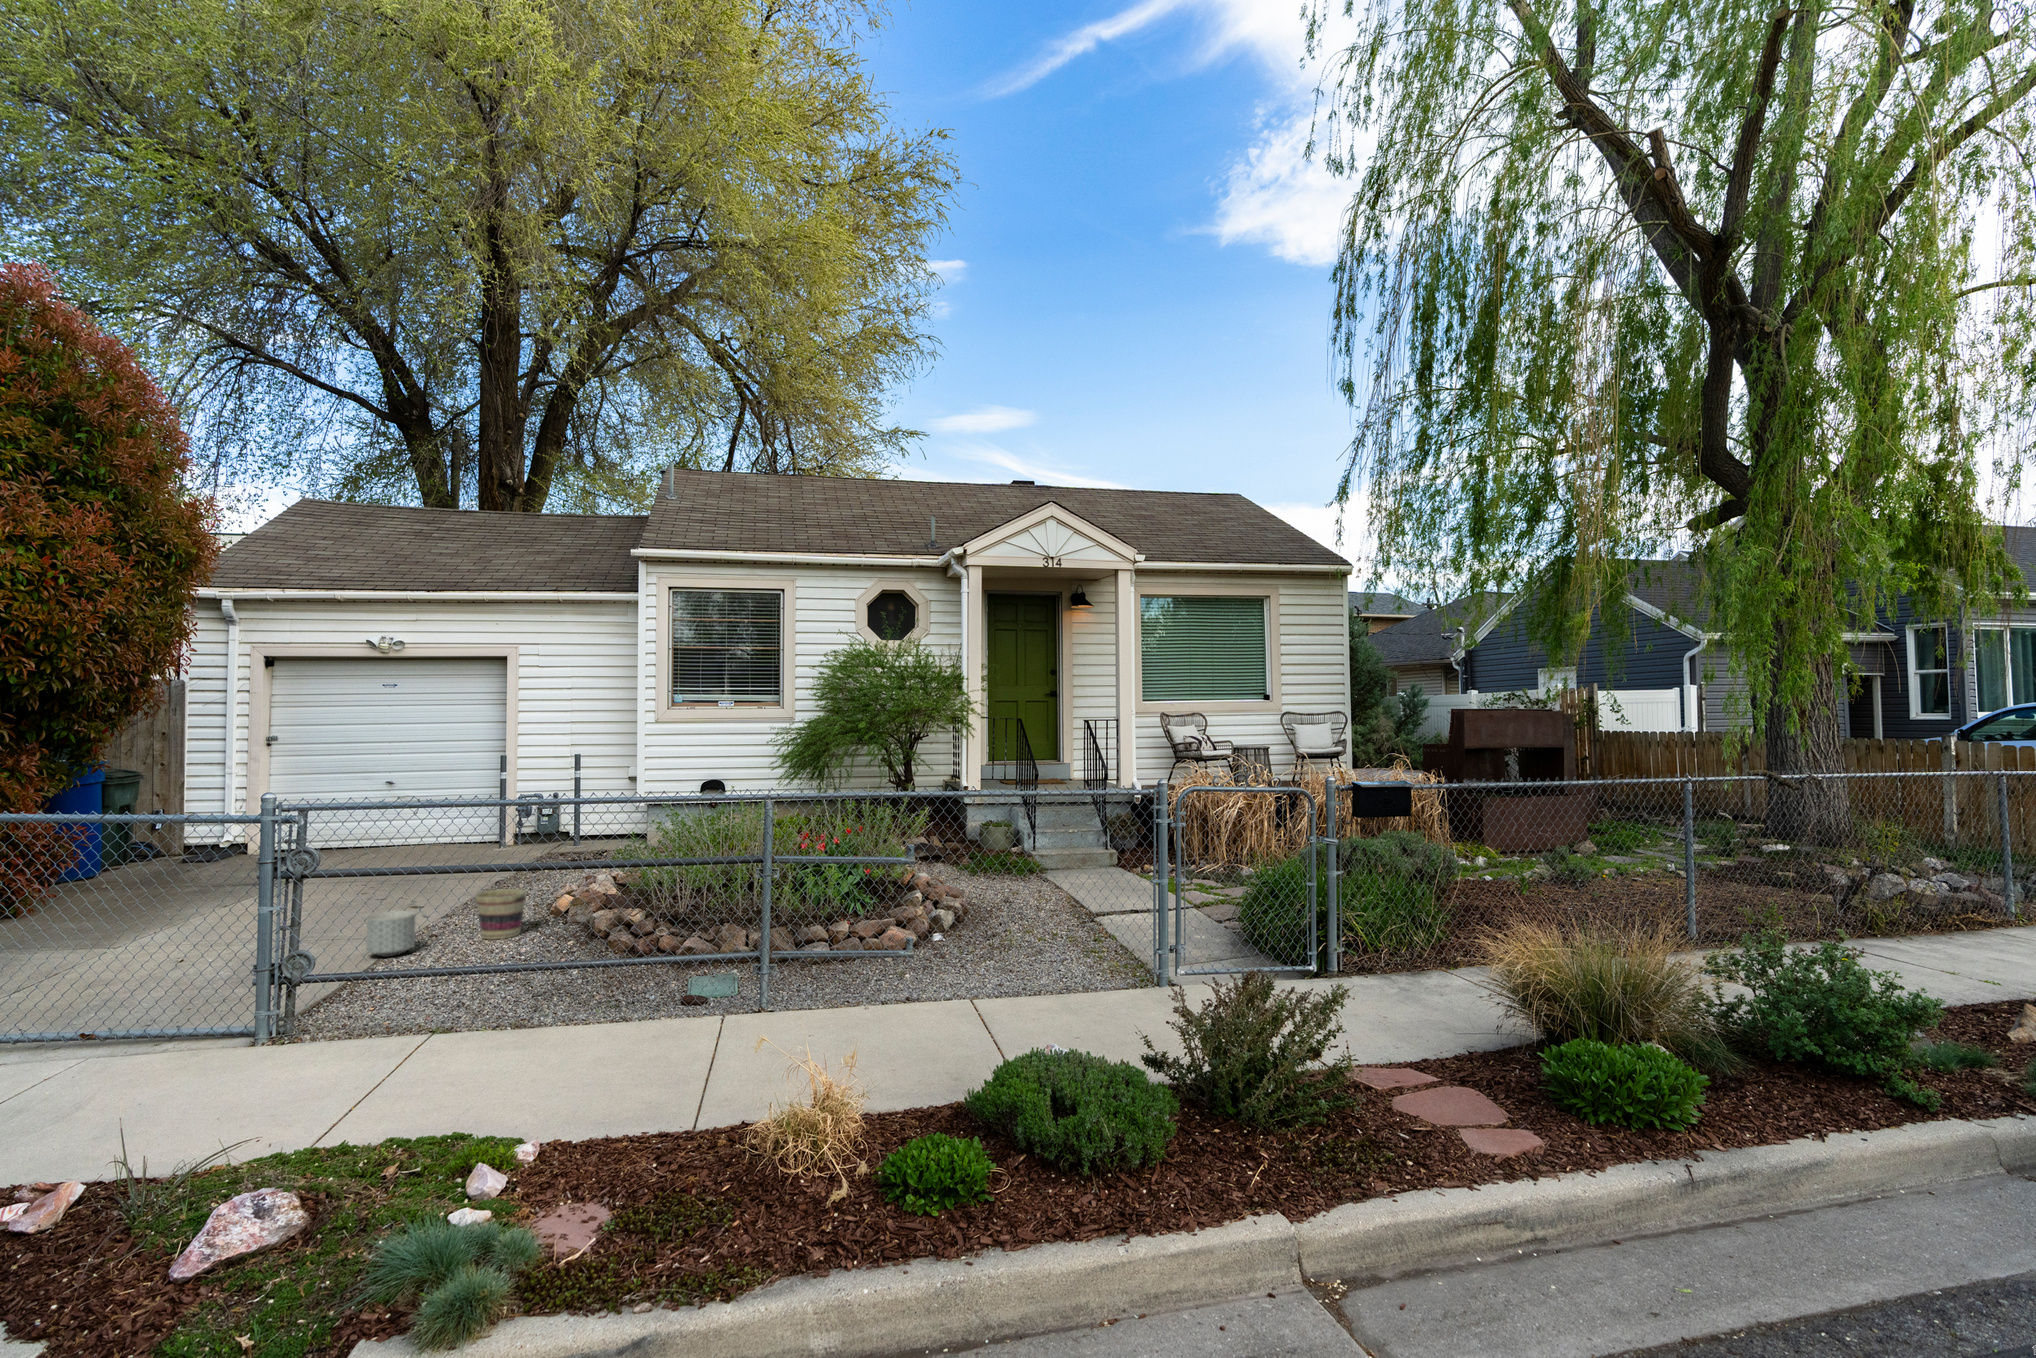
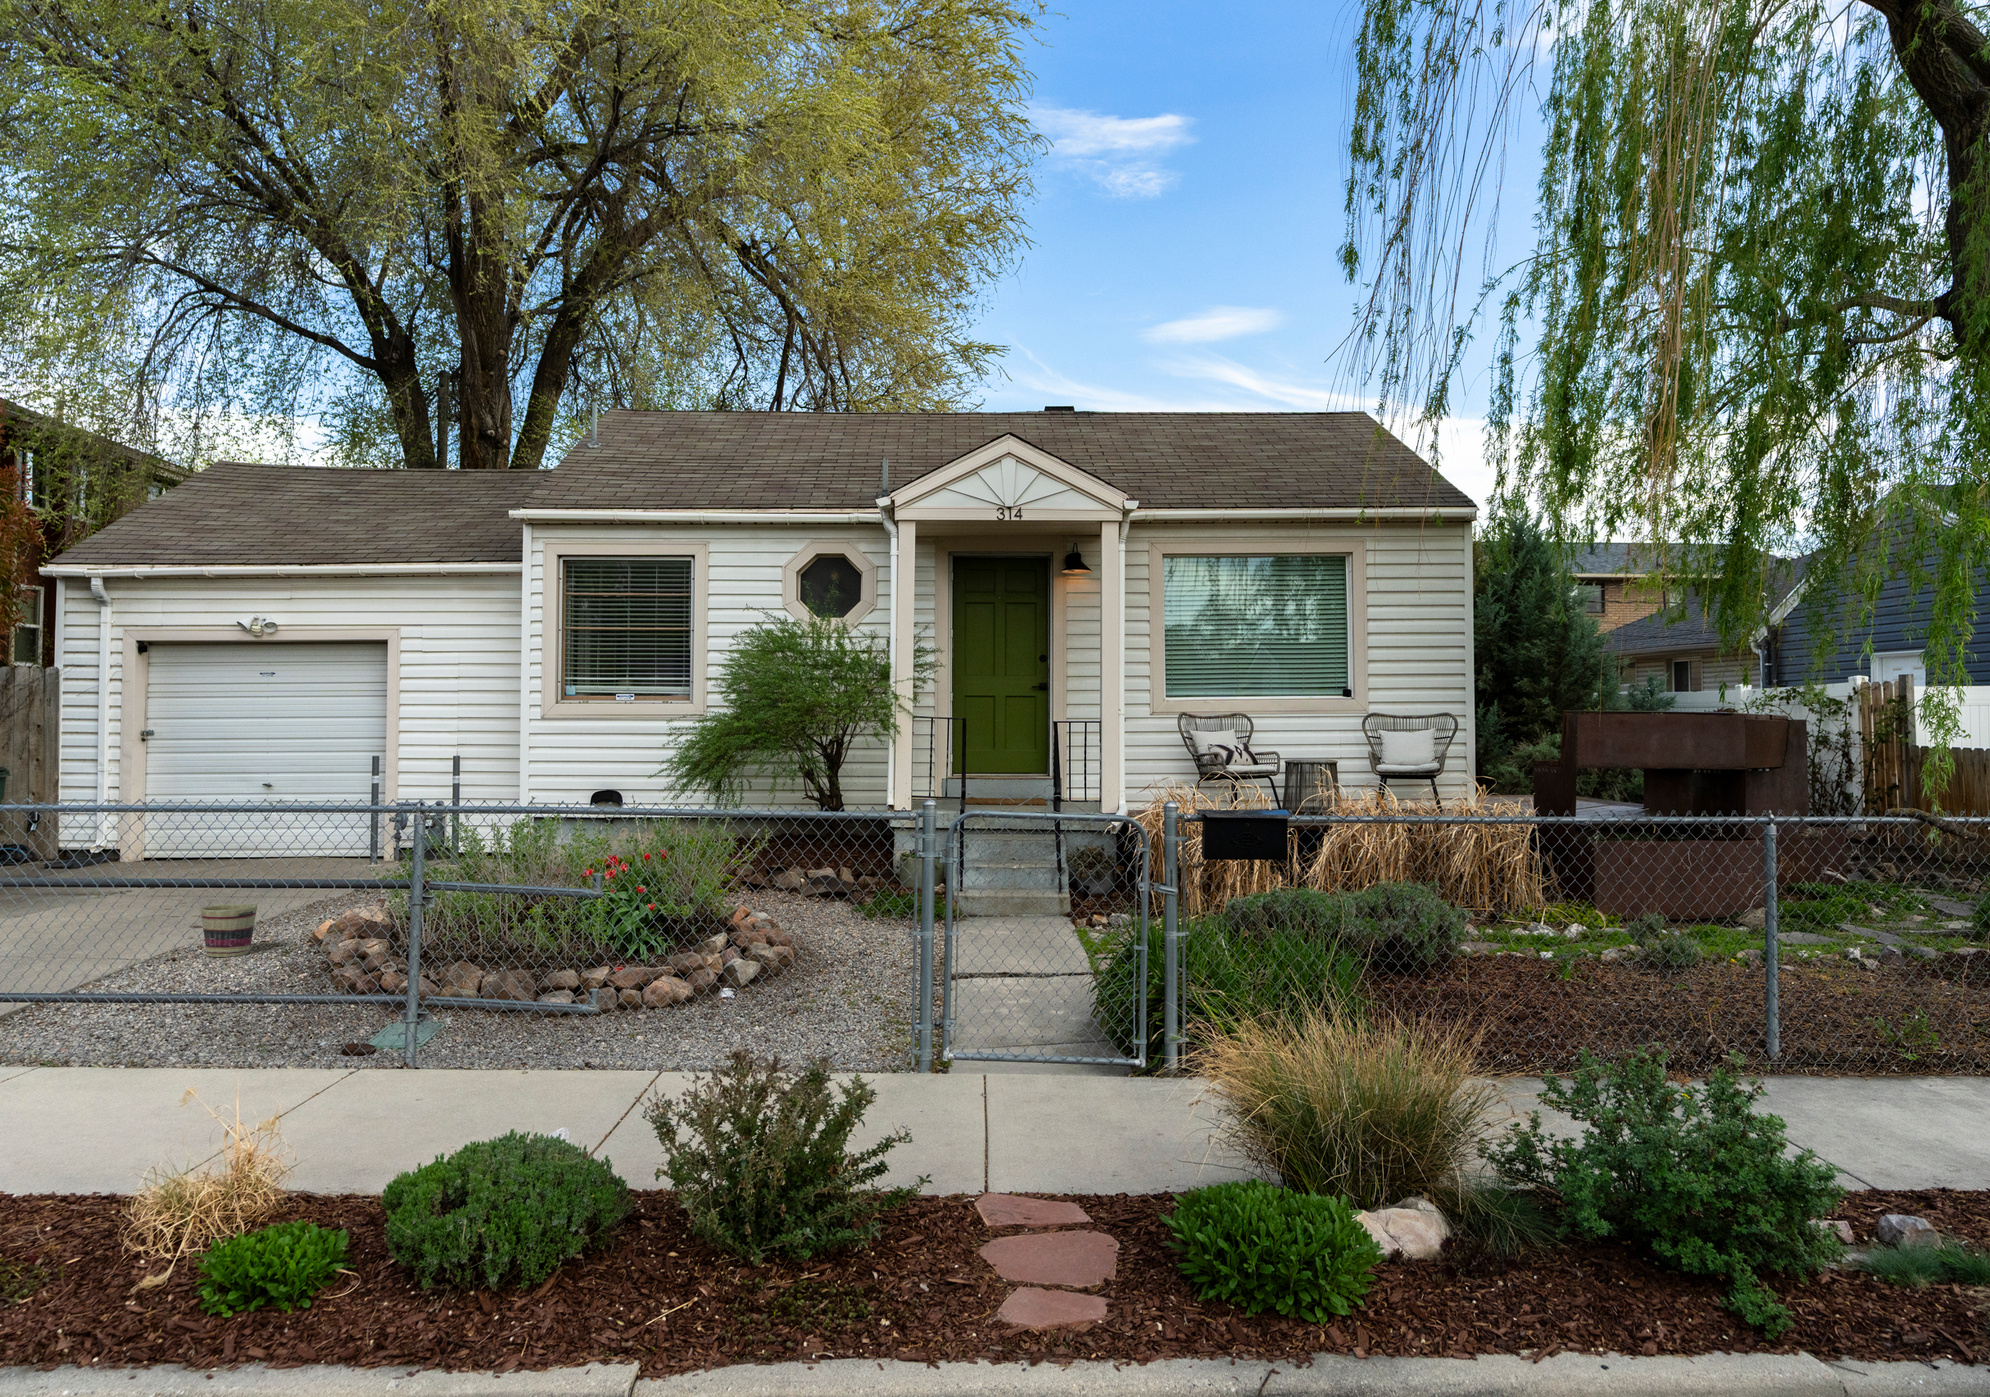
planter: present [367,911,415,957] -> none [79,920,131,967]

